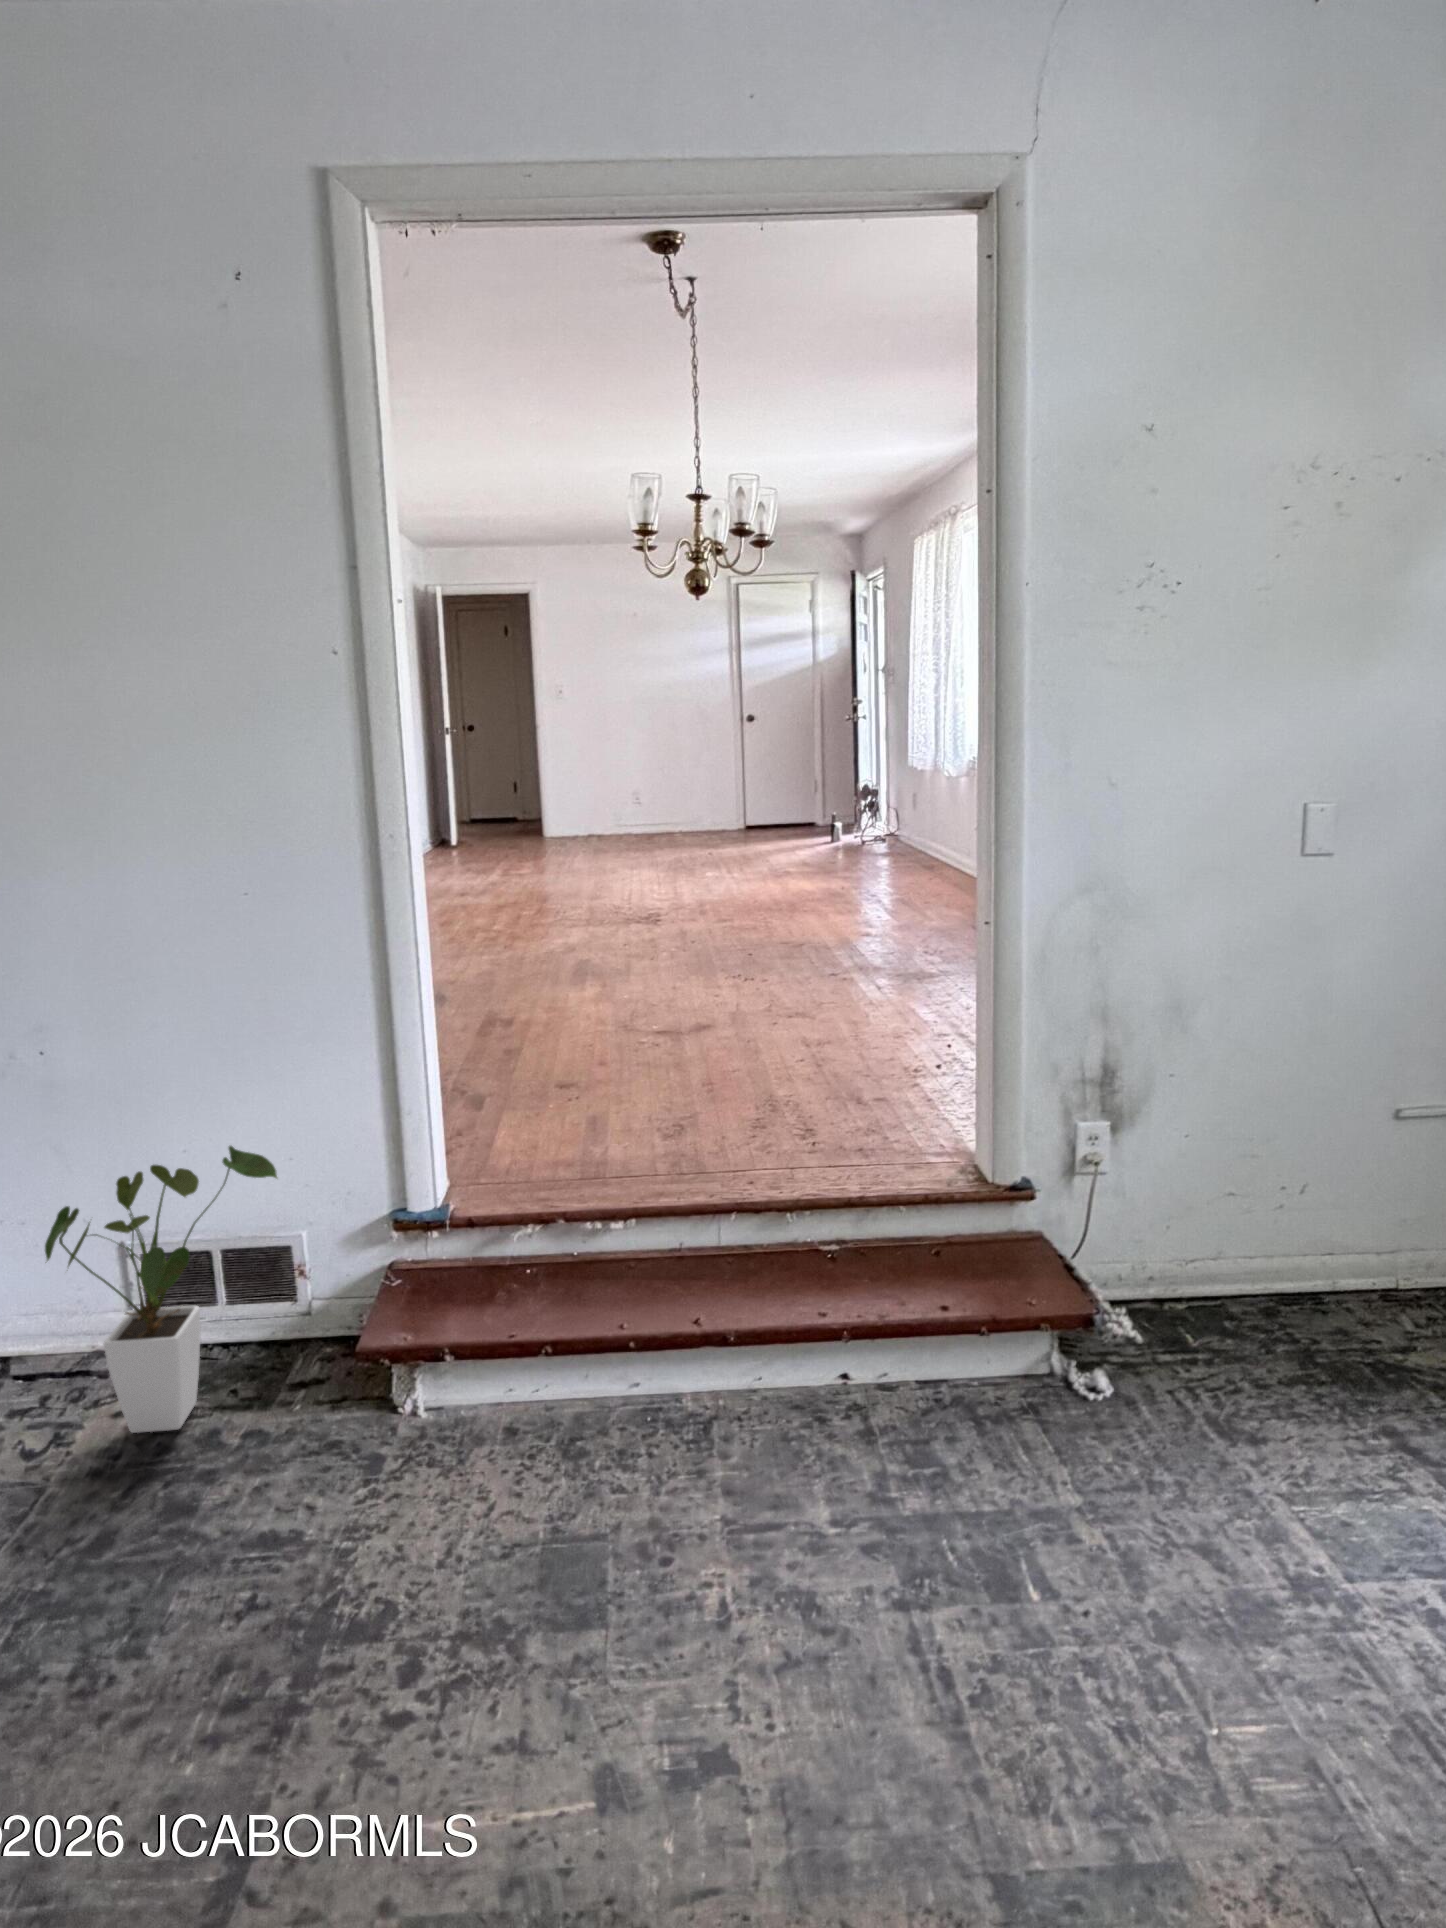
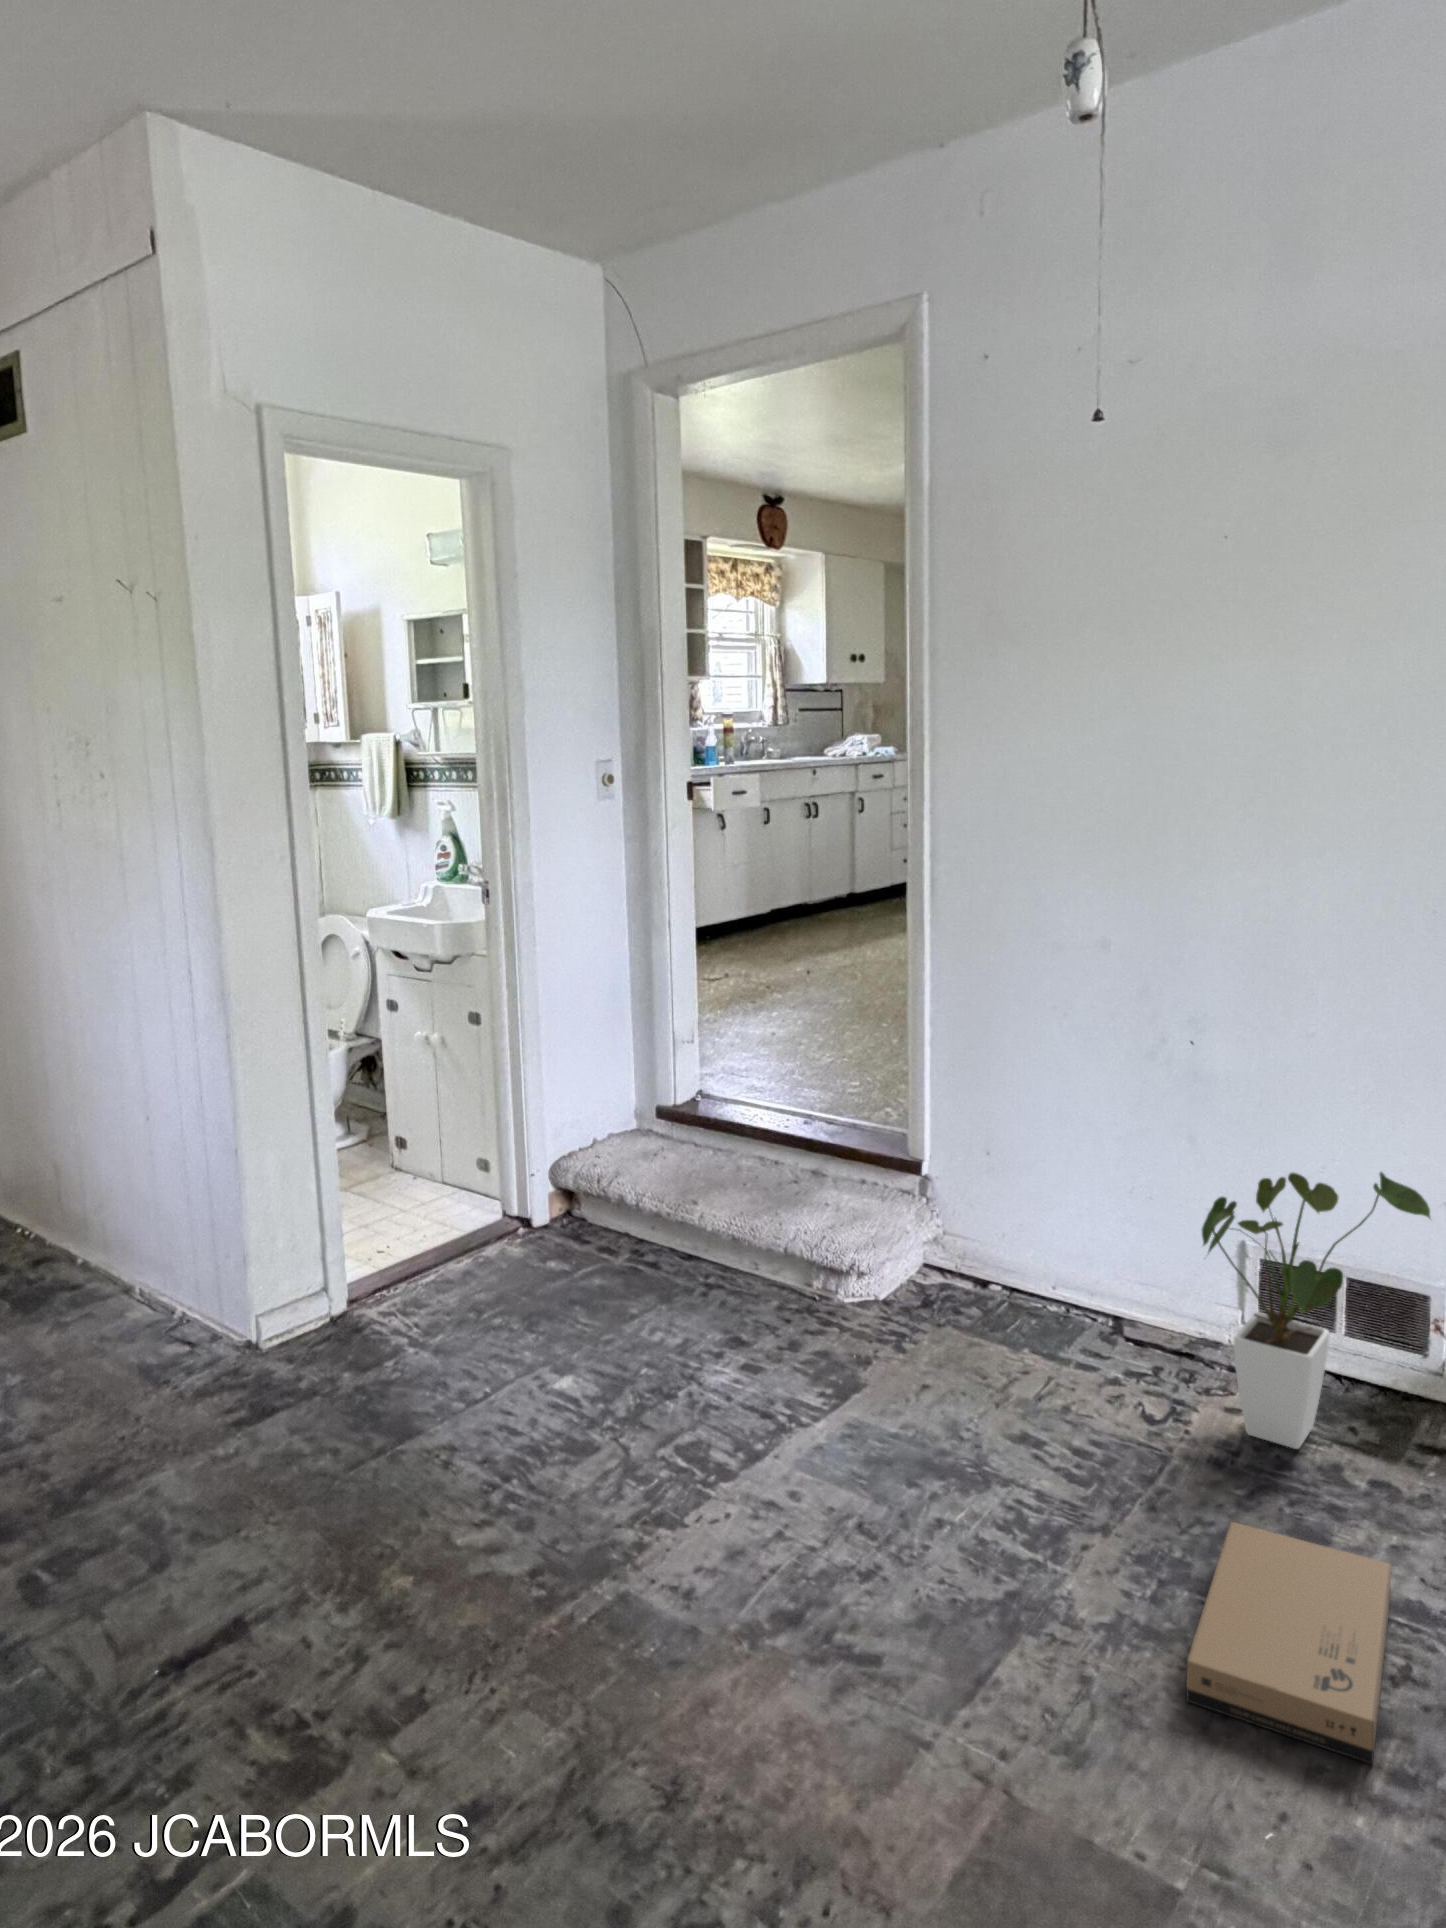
cardboard box: none [21,1506,246,1741] -> present [1186,1522,1391,1764]

